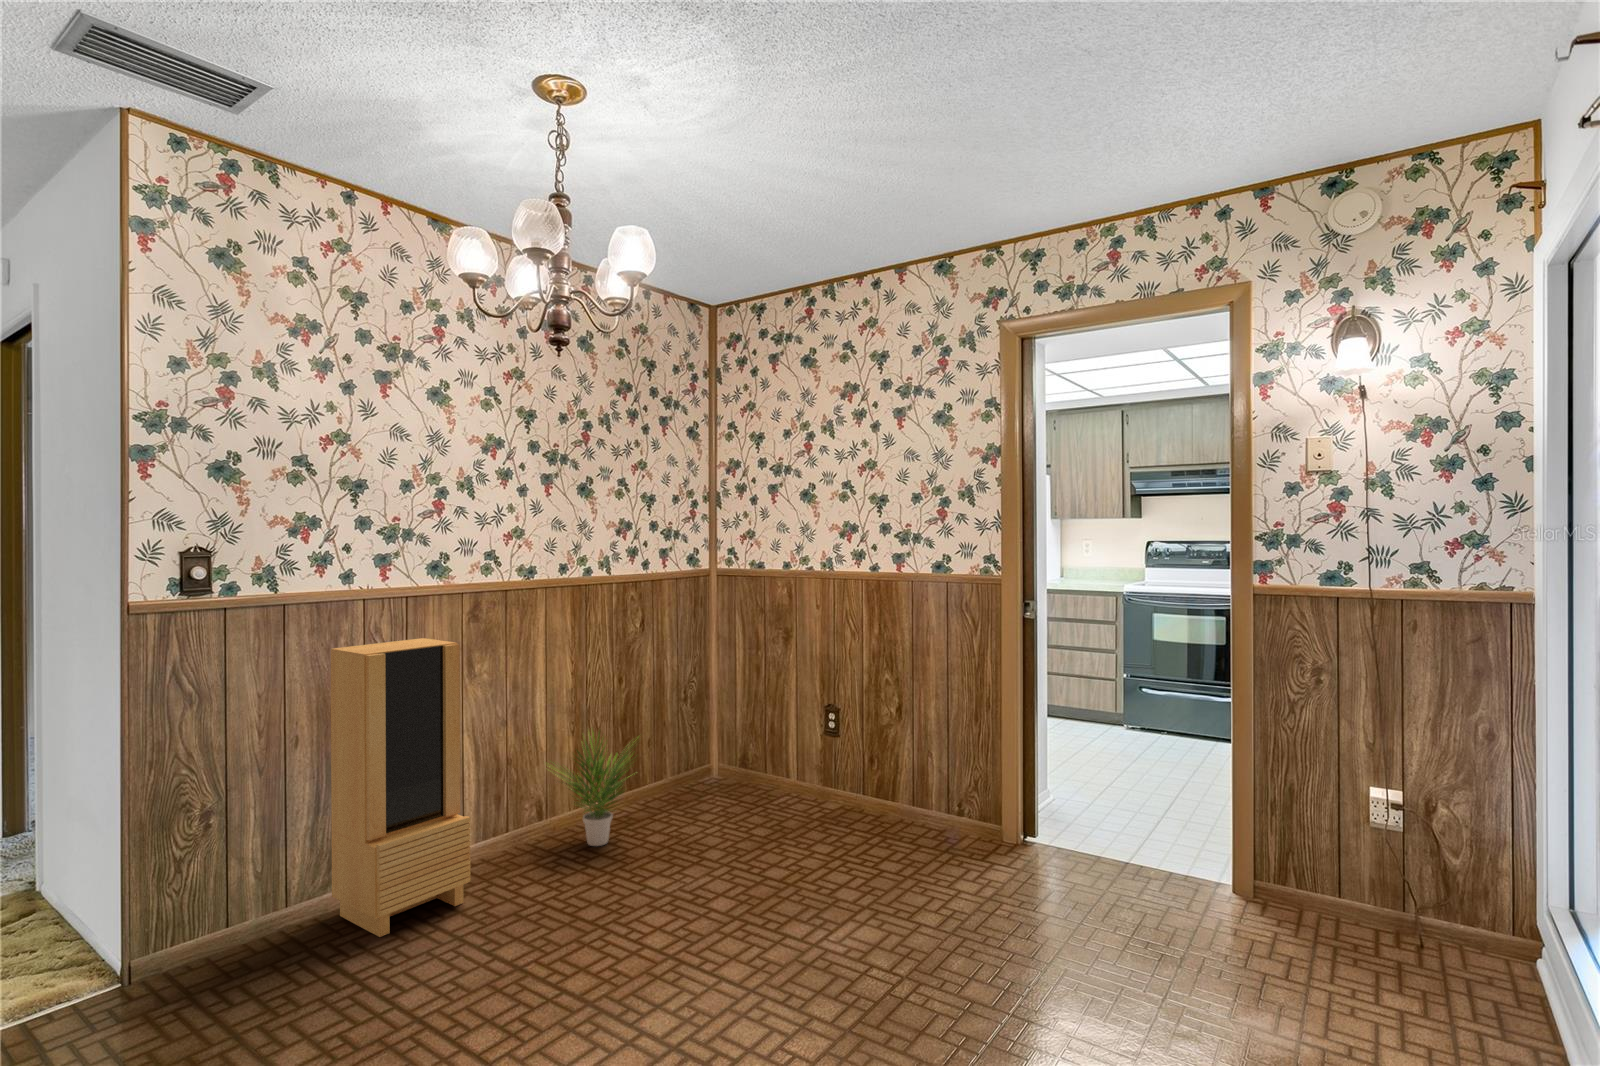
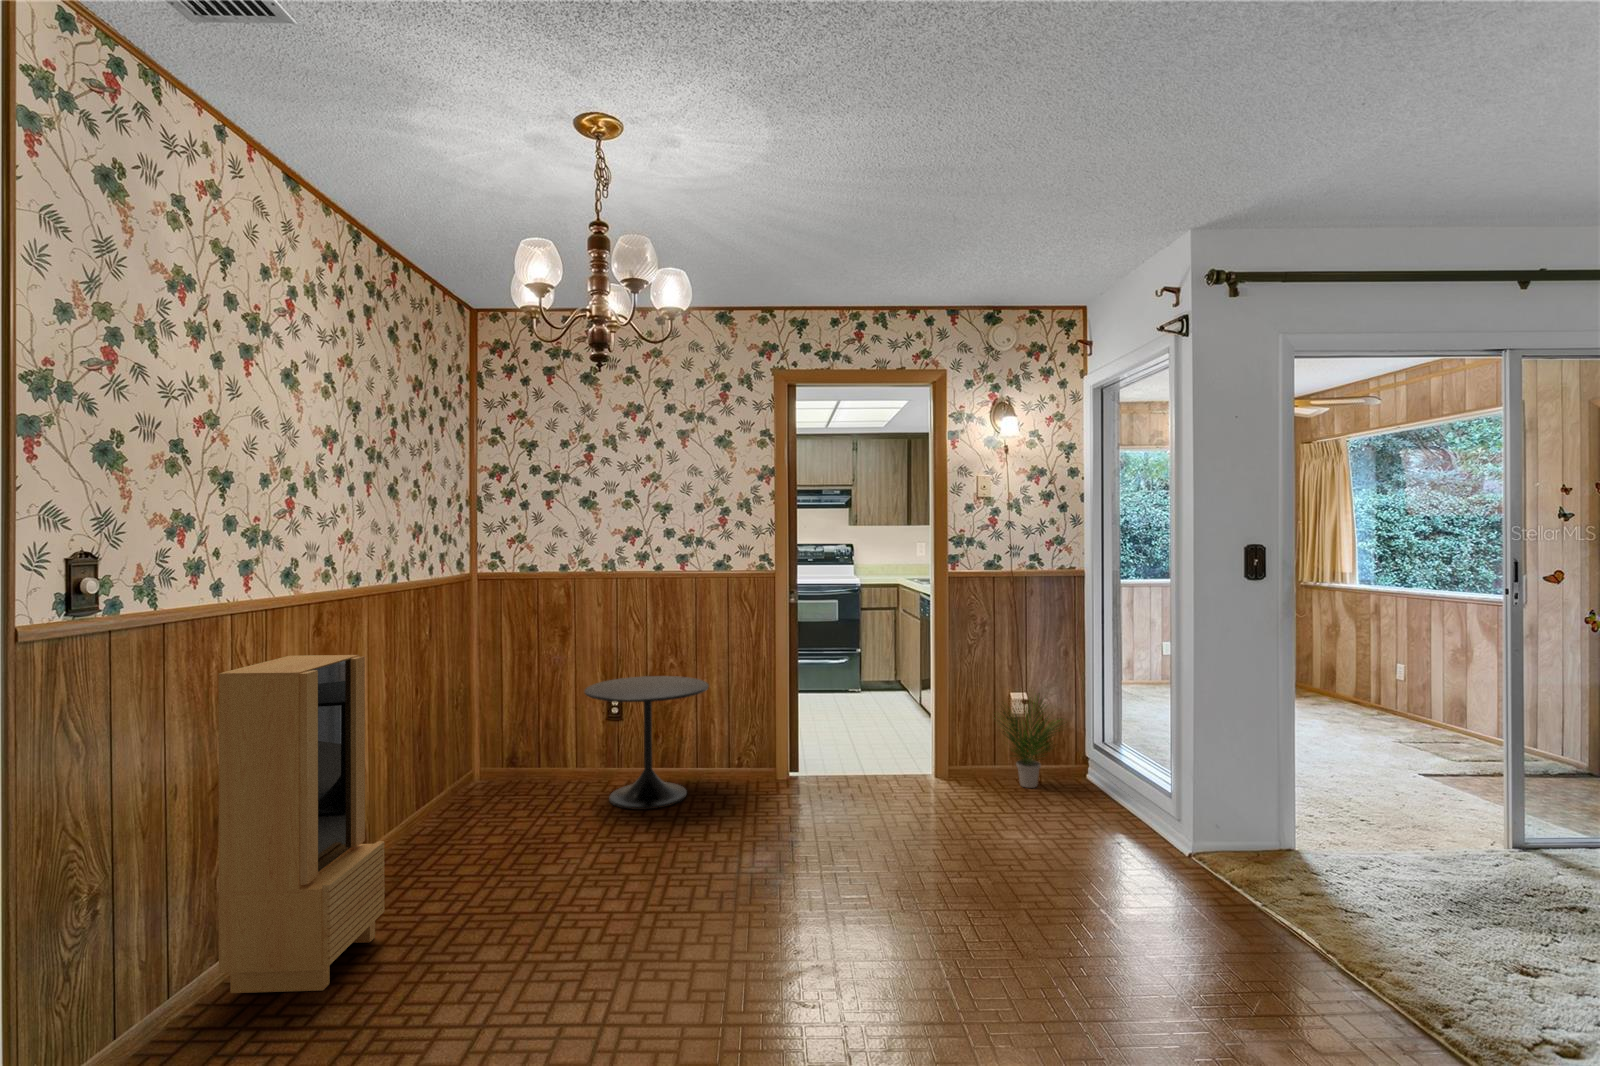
side table: none [761,692,901,846] -> present [584,676,709,810]
potted plant: present [557,732,638,846] -> present [994,697,1065,788]

